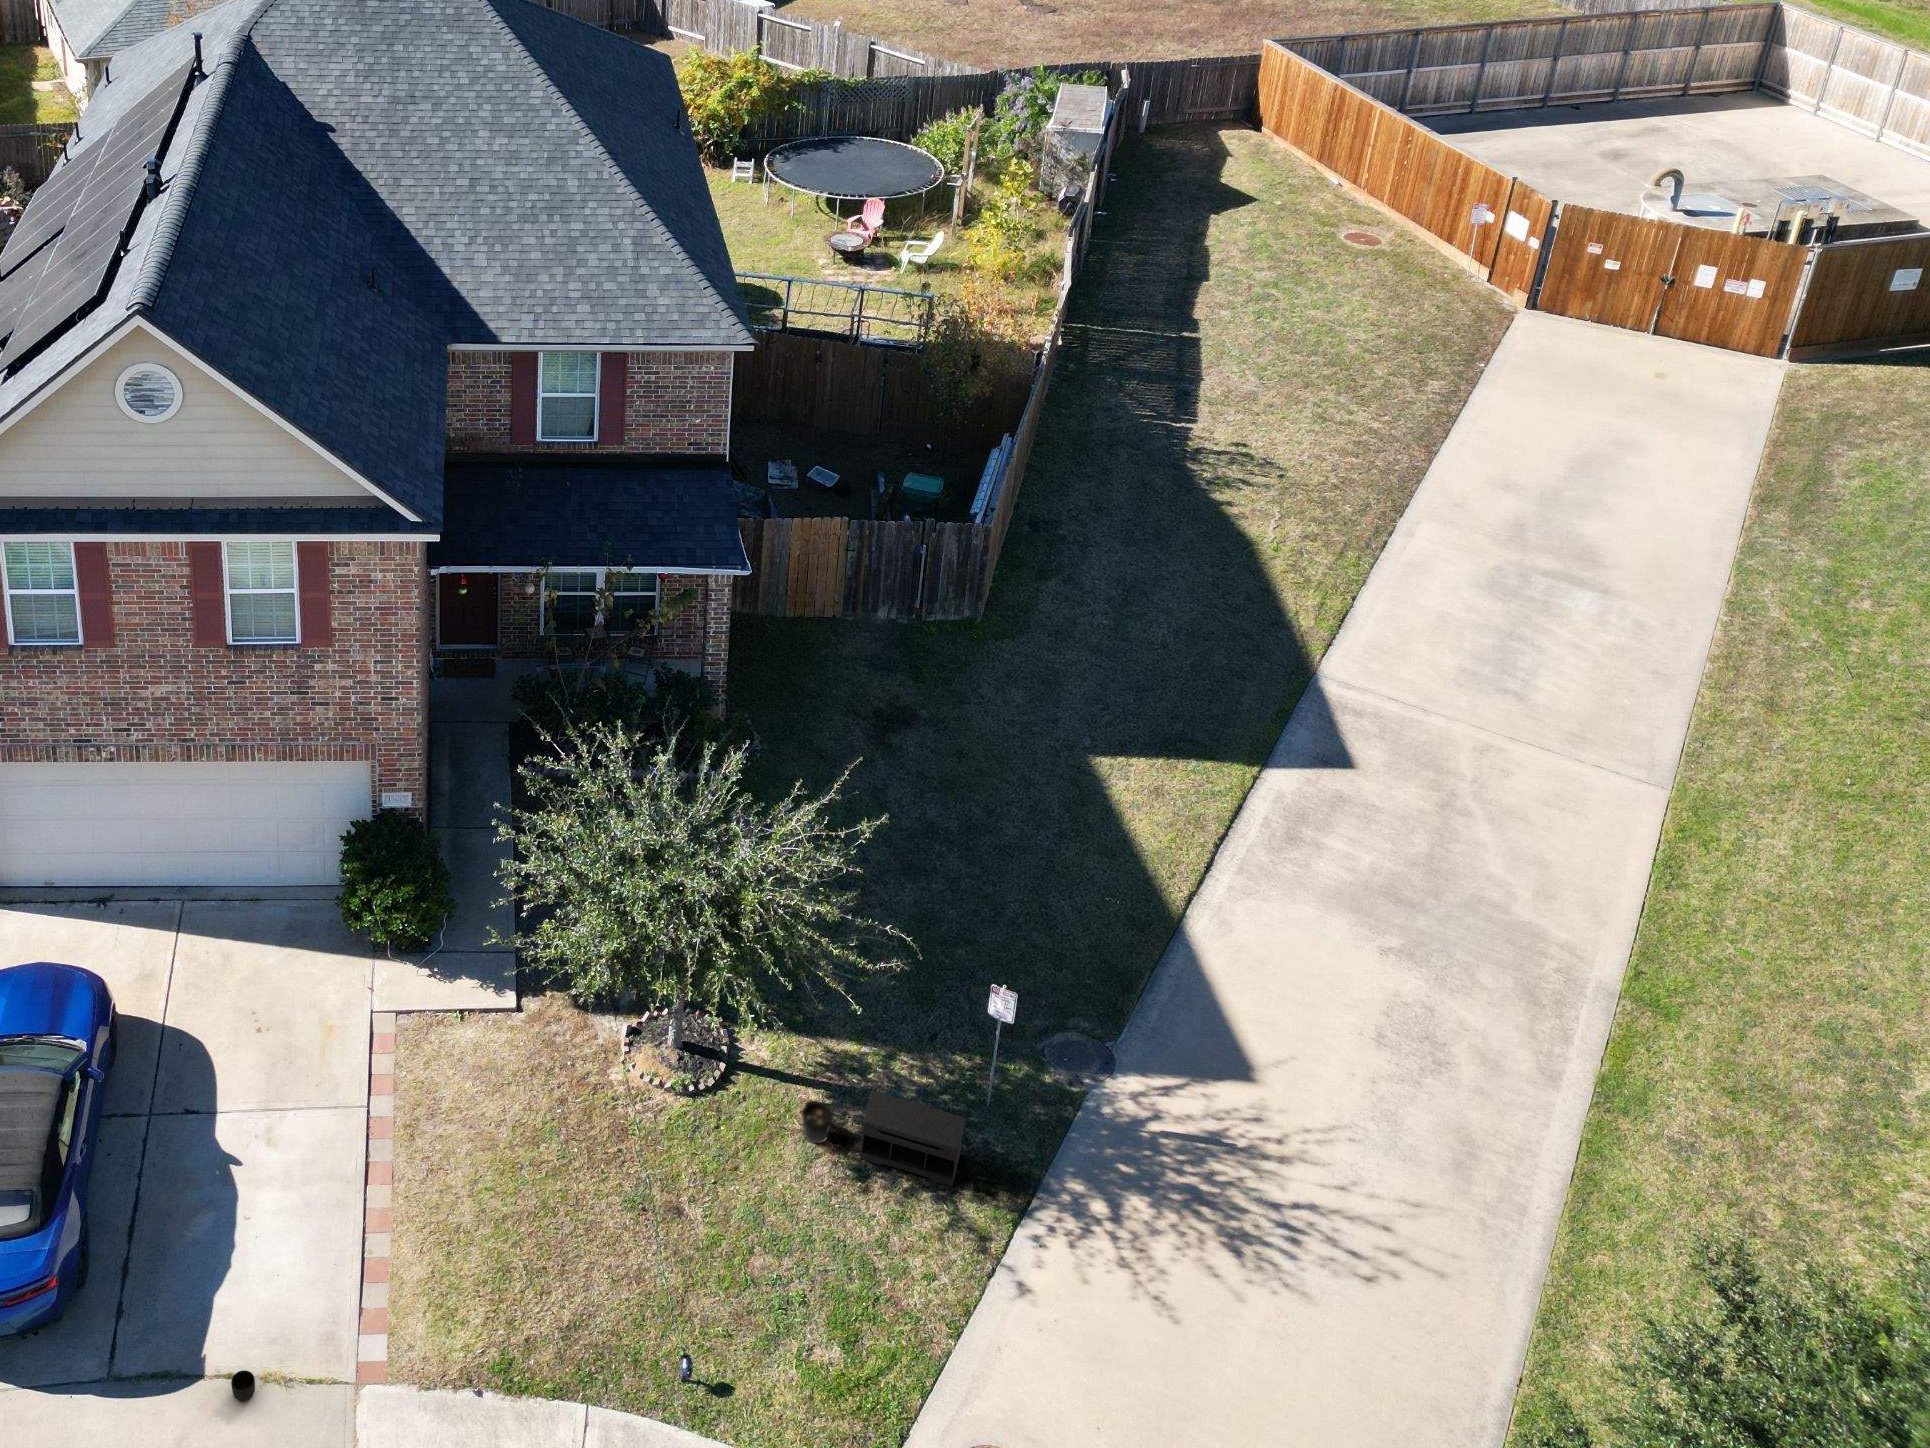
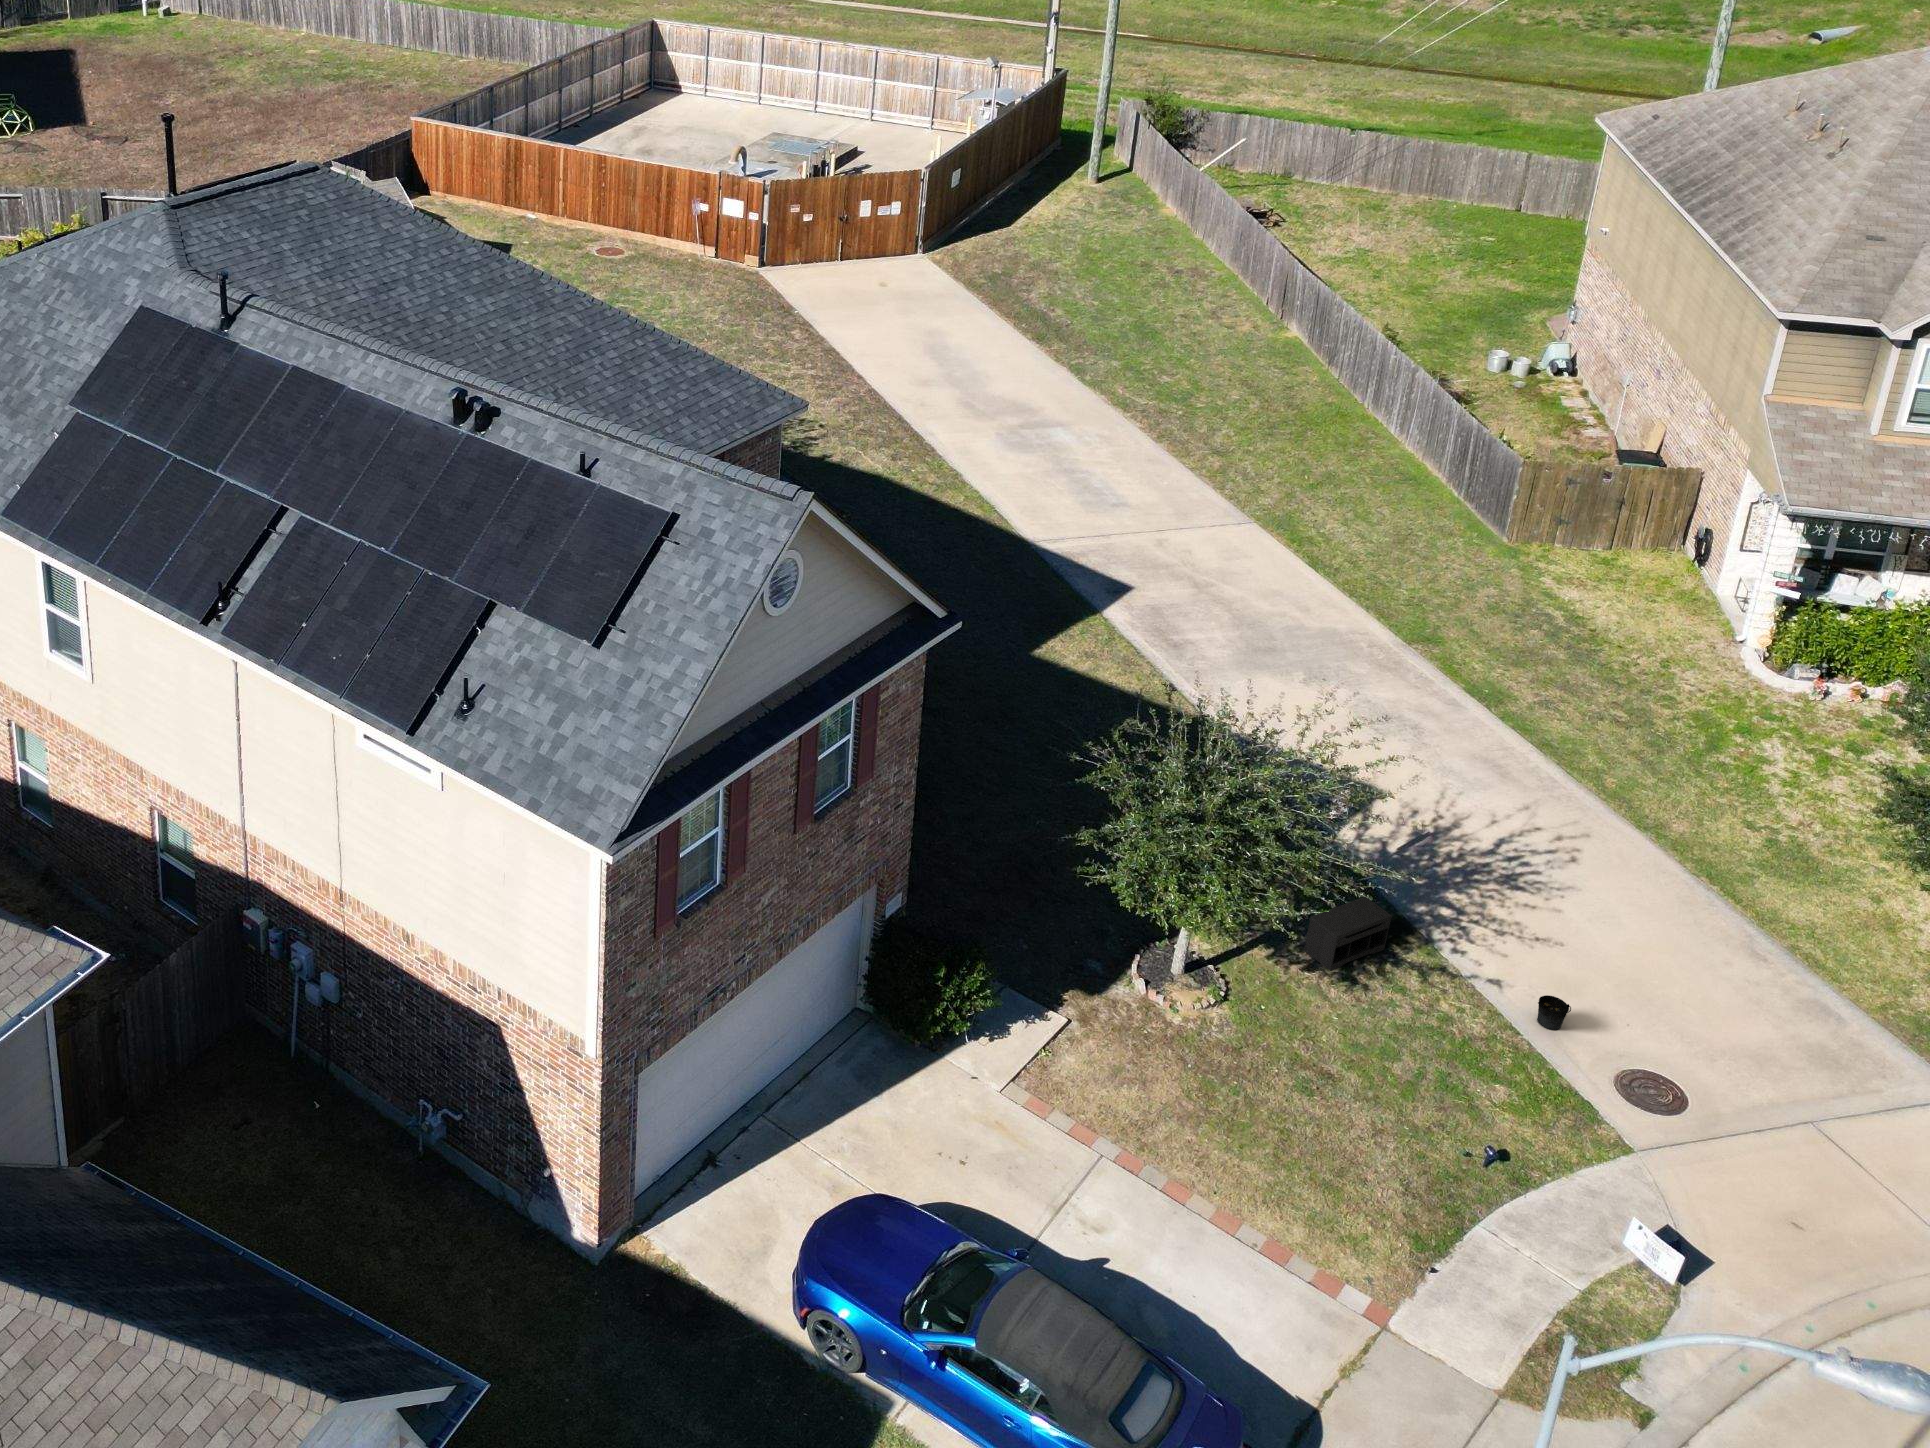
bucket: present [800,1102,833,1144] -> present [1537,995,1571,1030]
planter: present [231,1370,255,1402] -> none [1351,1375,1376,1405]

